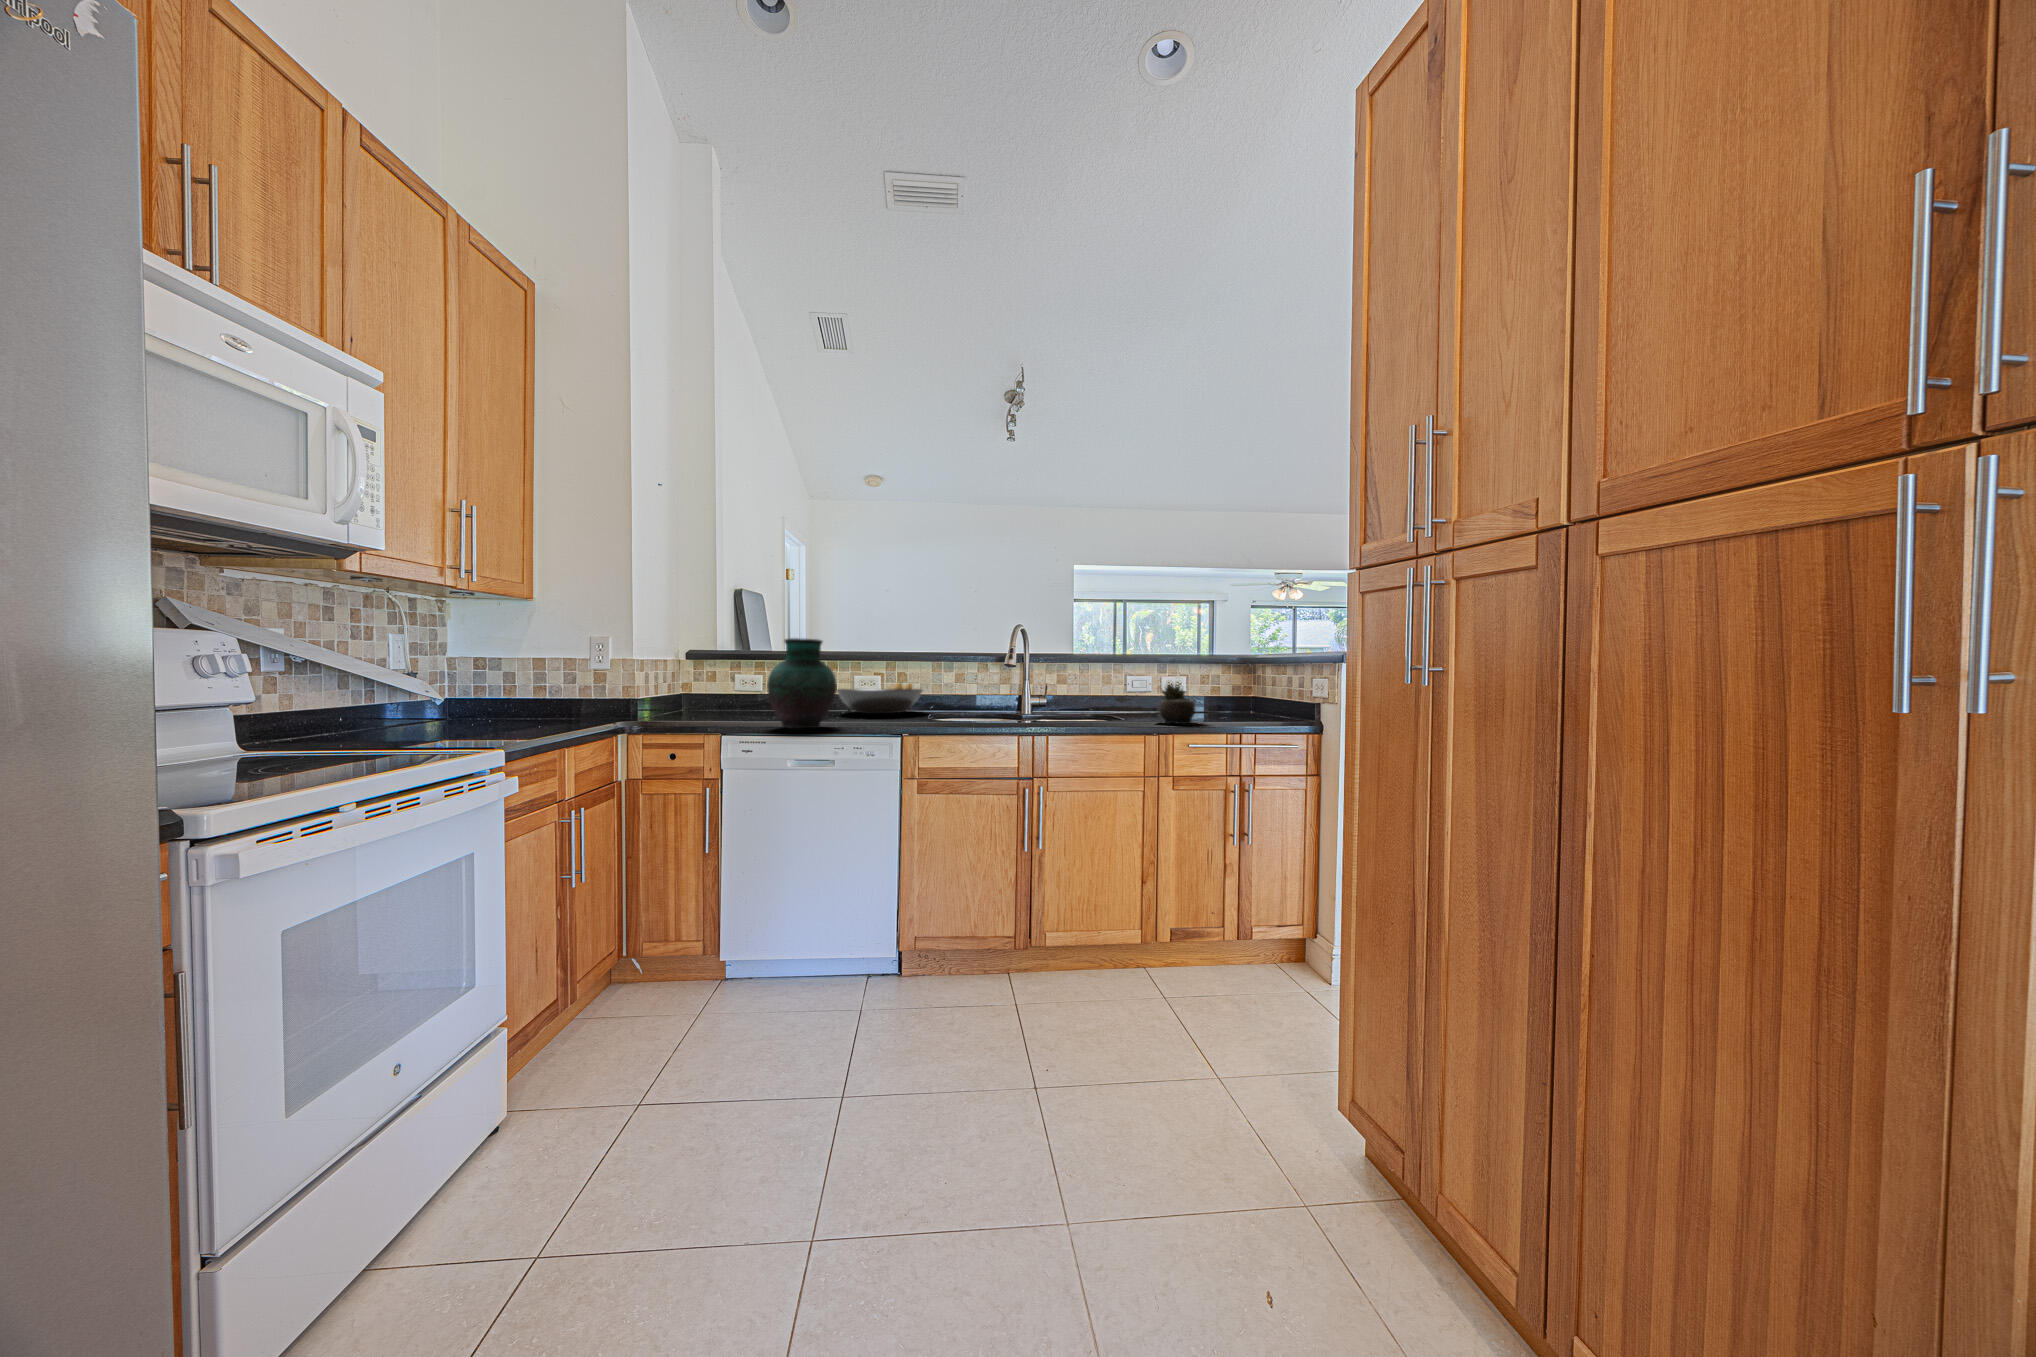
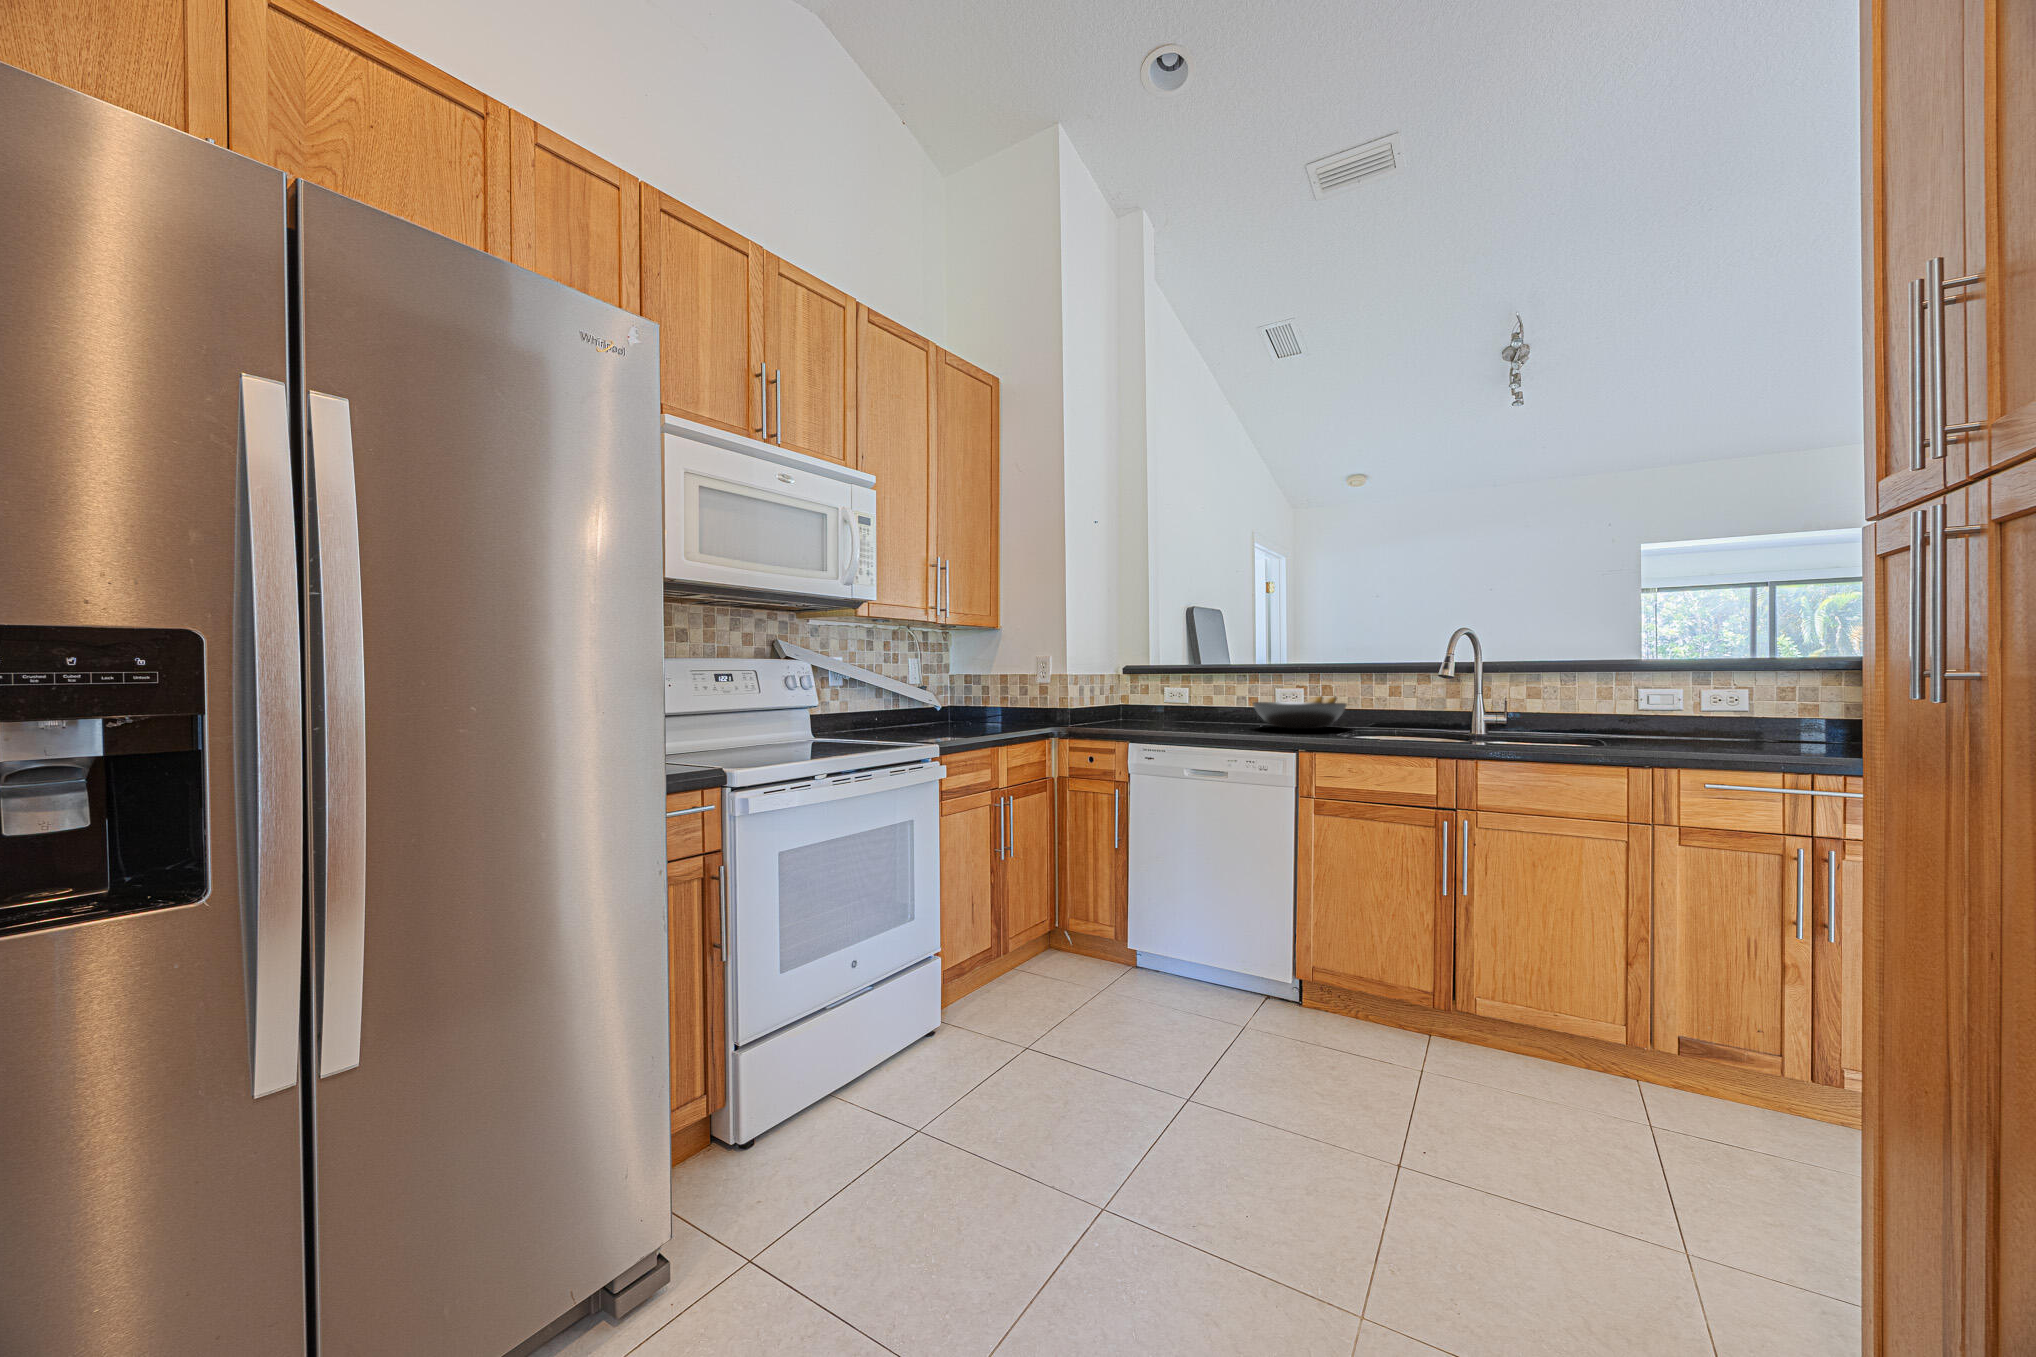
vase: present [767,638,837,729] -> none [1164,653,1231,740]
succulent plant: present [1159,685,1195,724] -> none [1647,697,1741,756]

